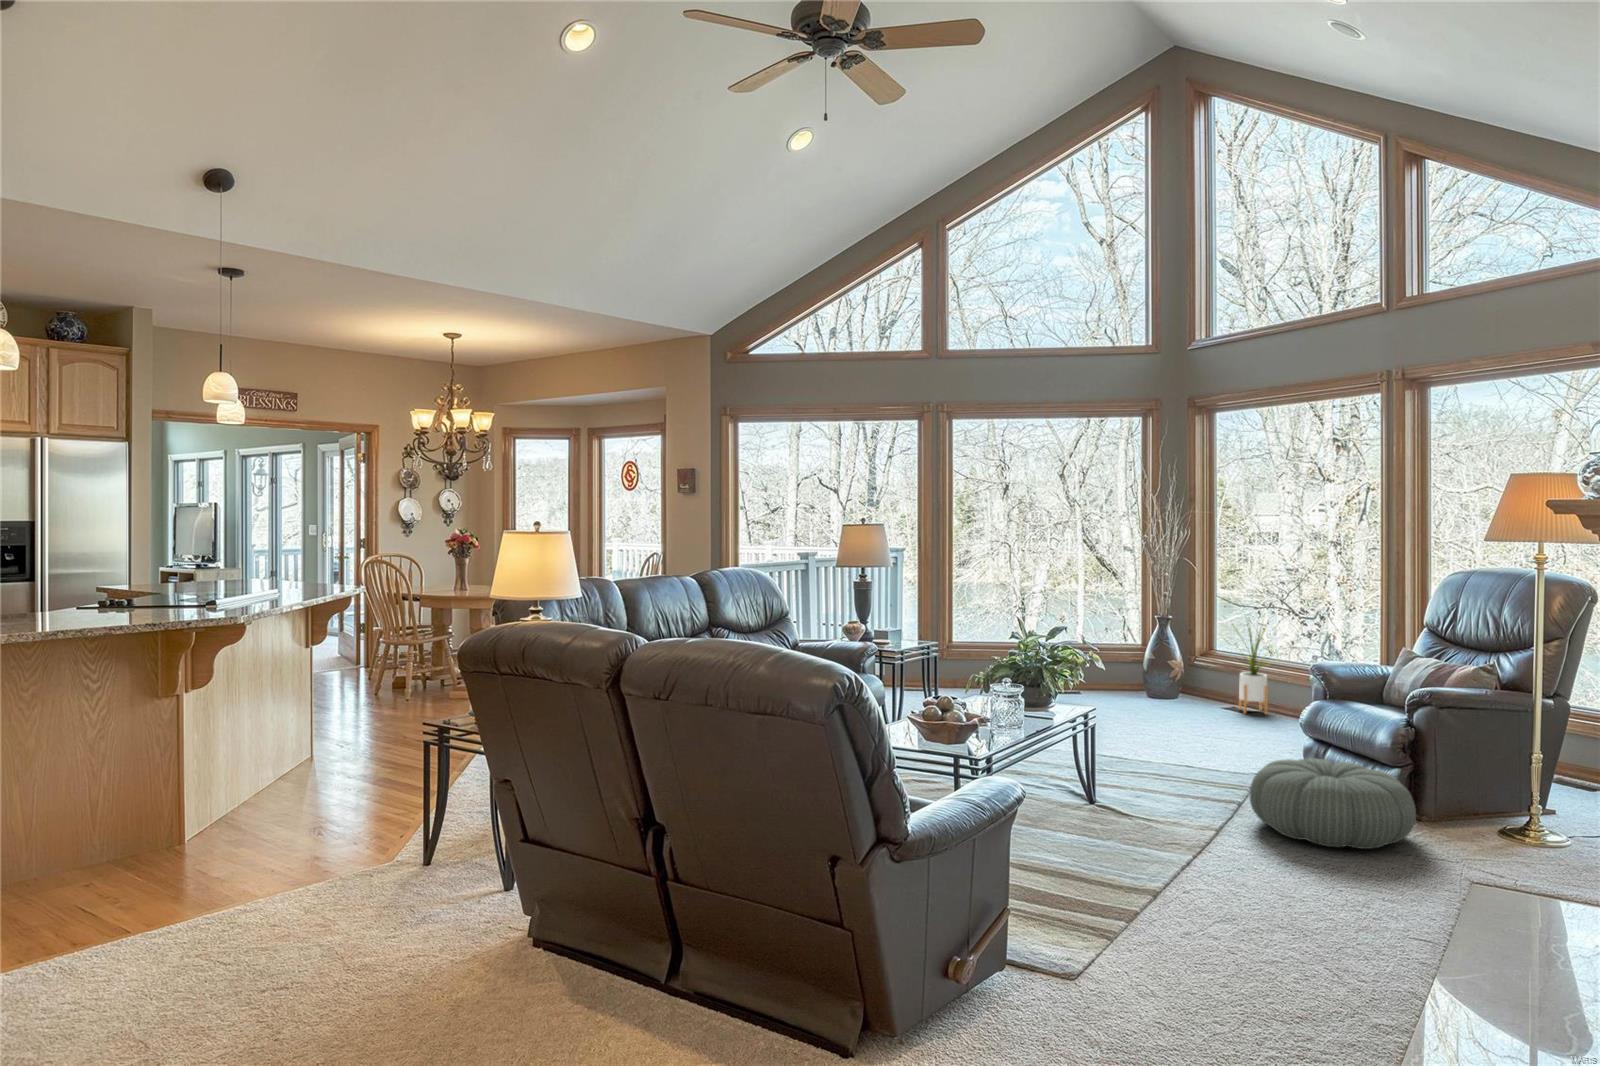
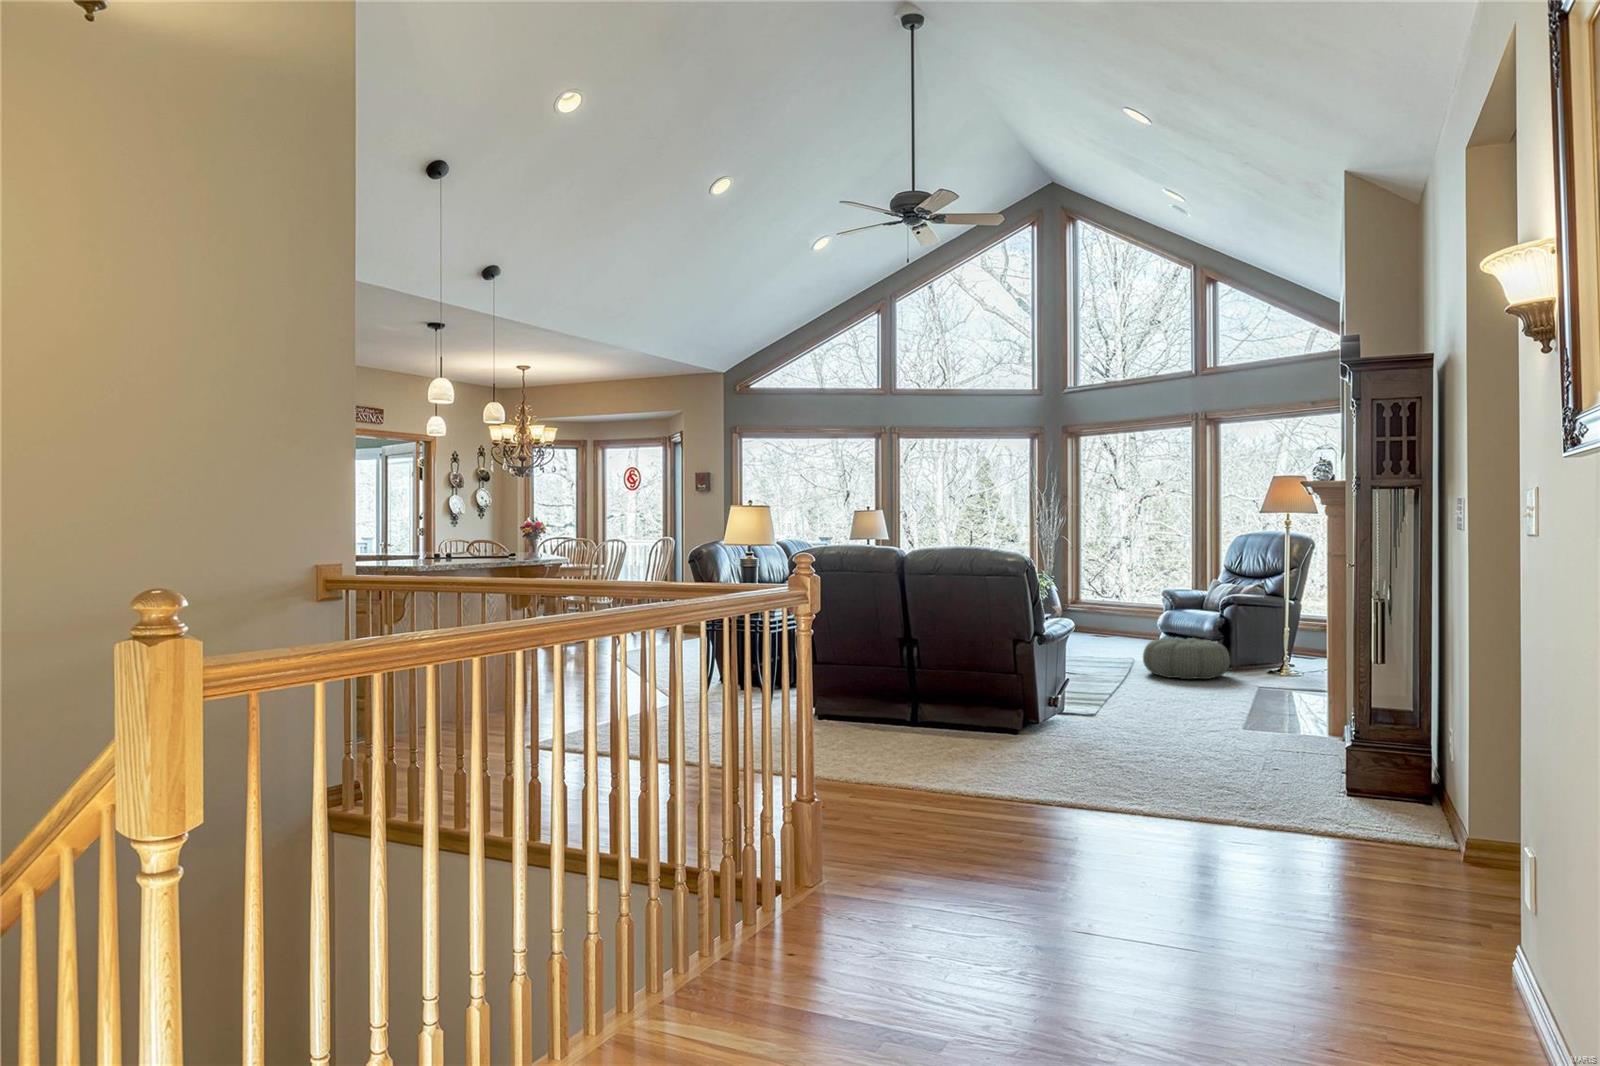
house plant: present [1236,627,1268,714] -> none [1096,571,1133,638]

